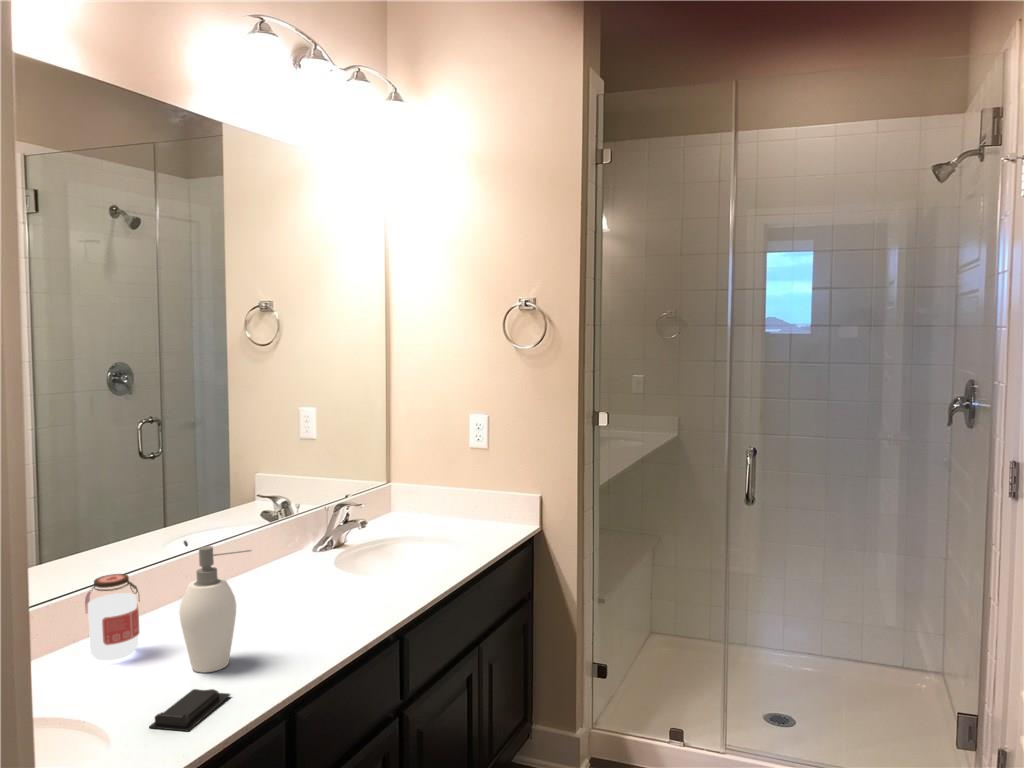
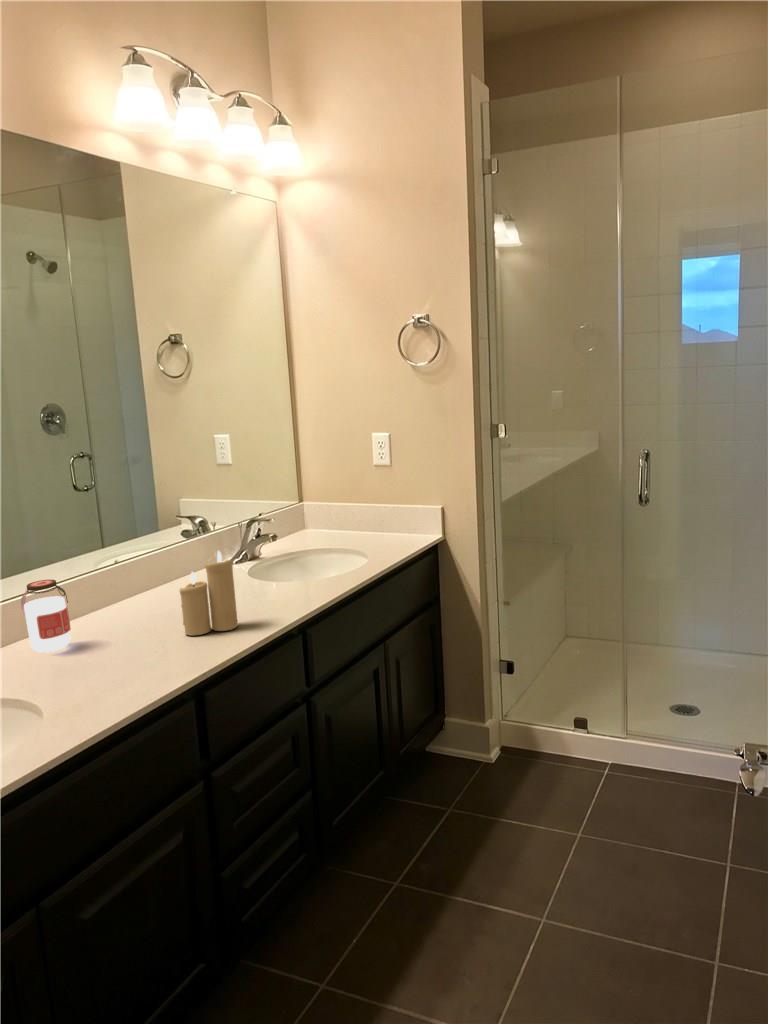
soap dispenser: present [180,546,251,672] -> none [100,551,158,659]
candle: none [270,547,331,643] -> present [180,551,238,635]
soap bar: present [149,689,230,731] -> none [76,669,146,701]

